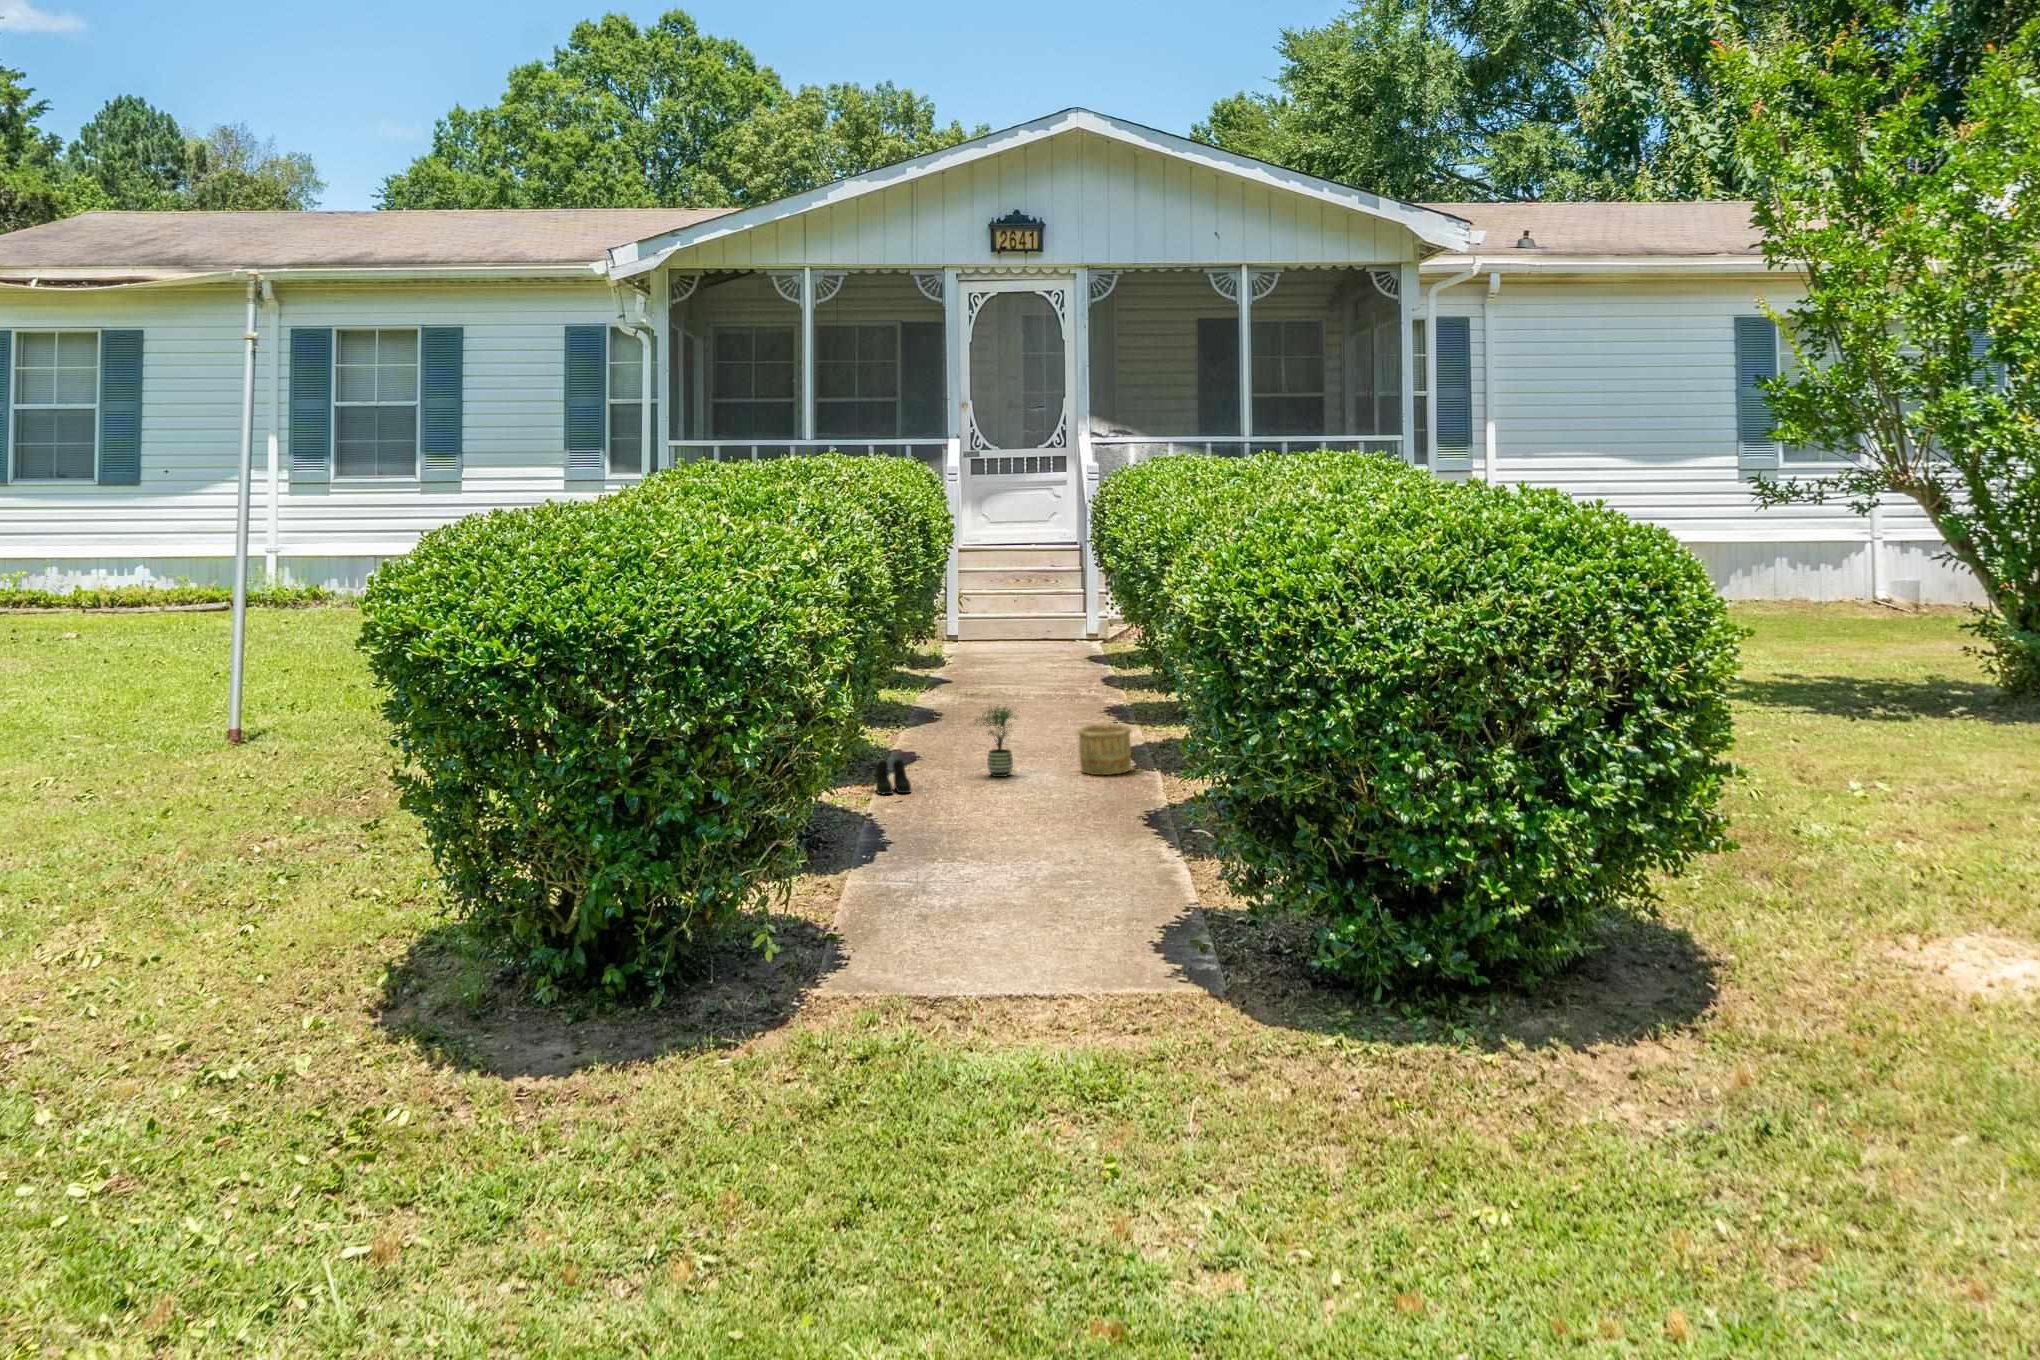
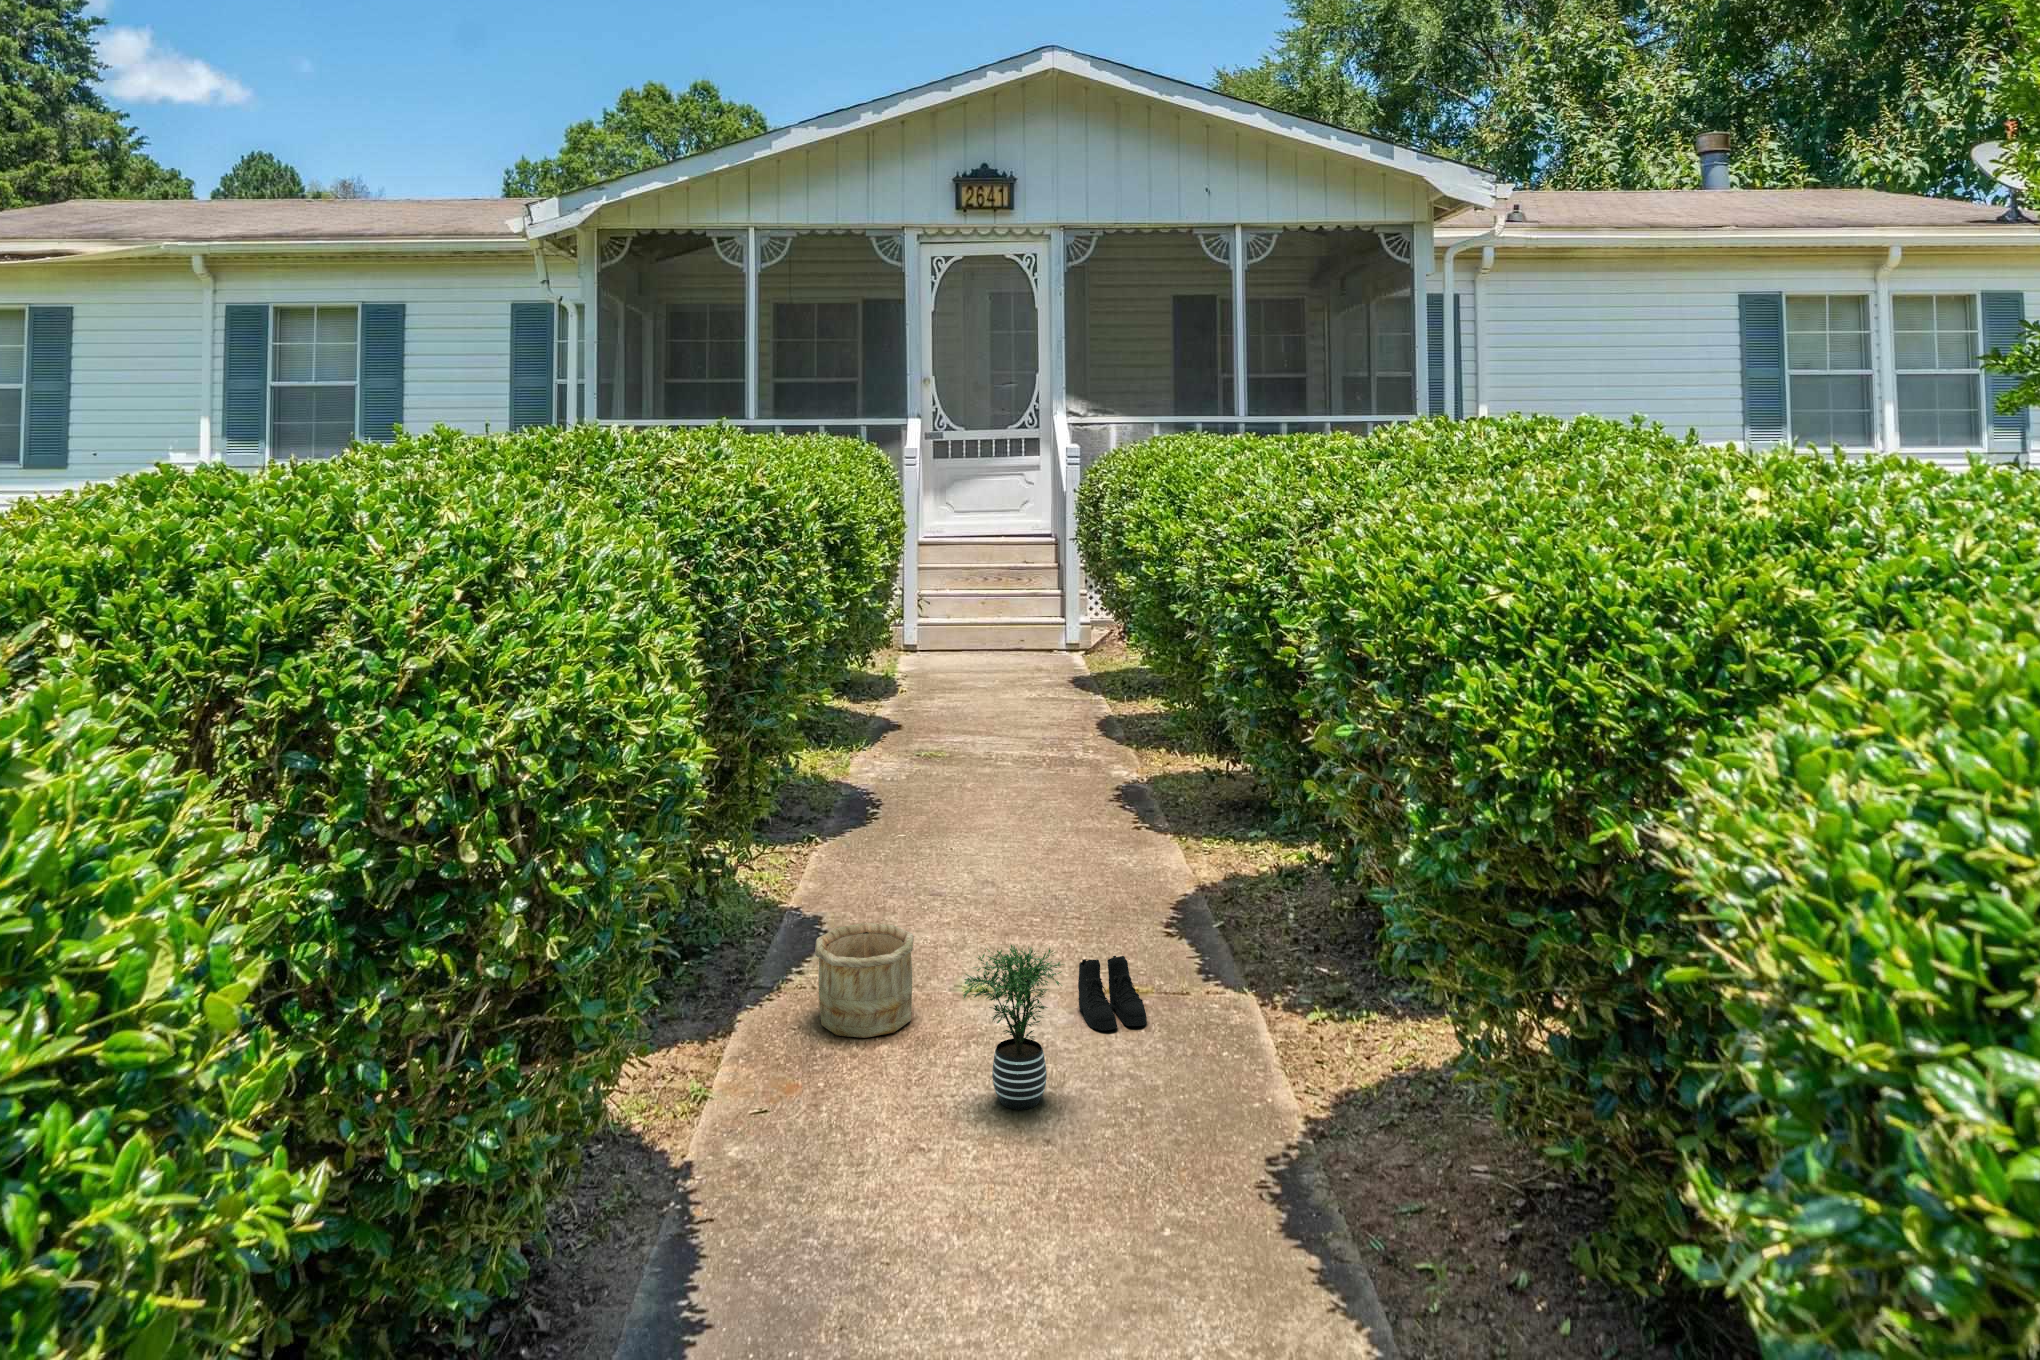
wooden bucket: present [1078,724,1131,775] -> present [815,923,914,1038]
boots: present [875,759,911,794] -> present [1078,956,1146,1031]

